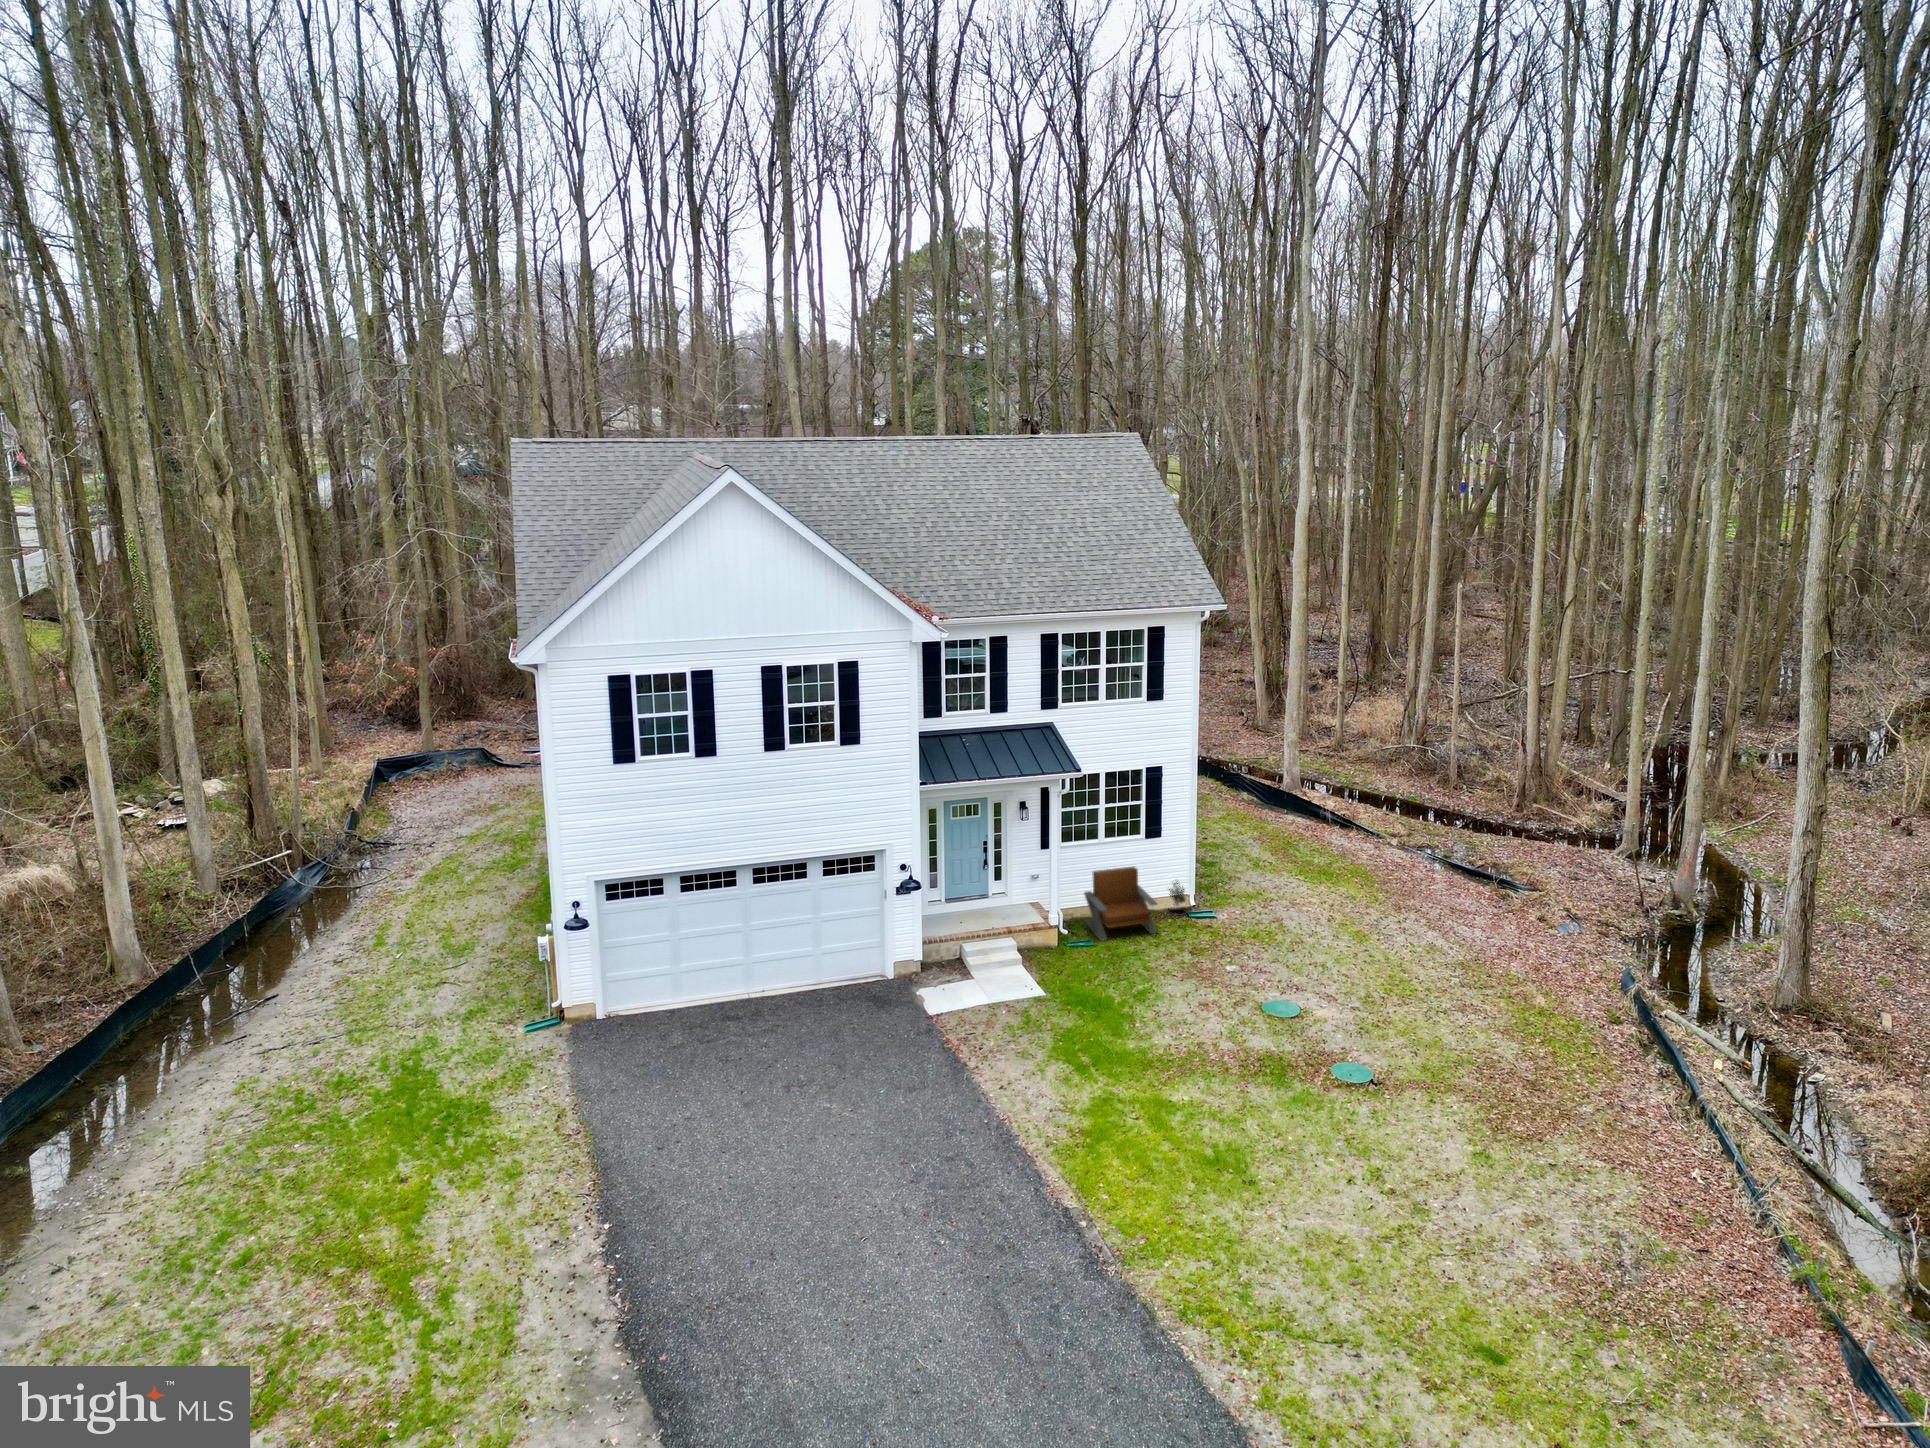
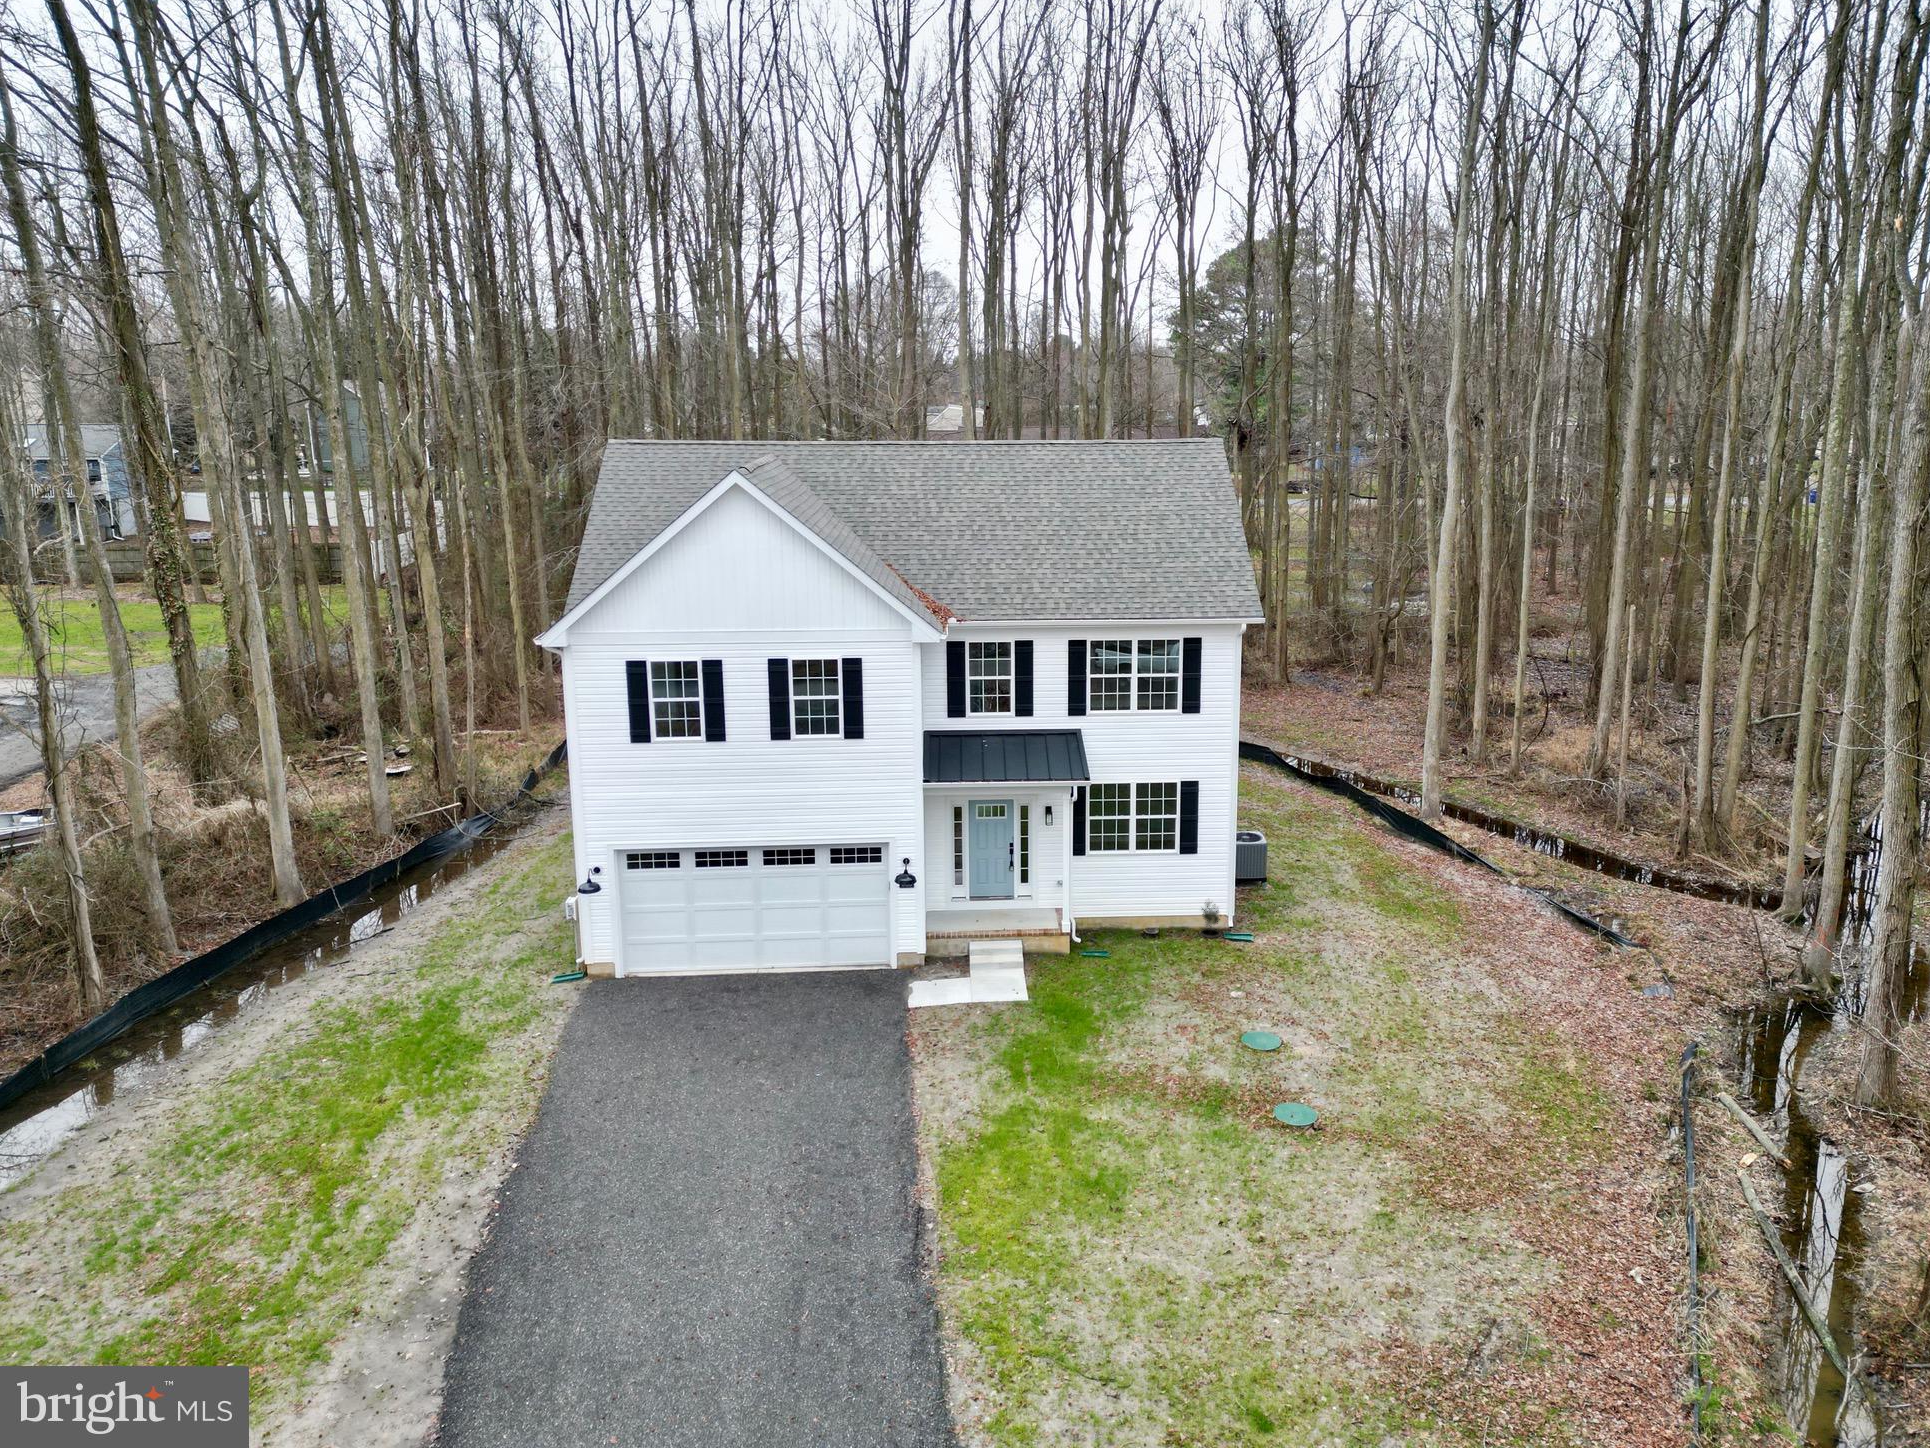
lounge chair: present [1084,866,1158,941] -> none [1109,882,1178,954]

